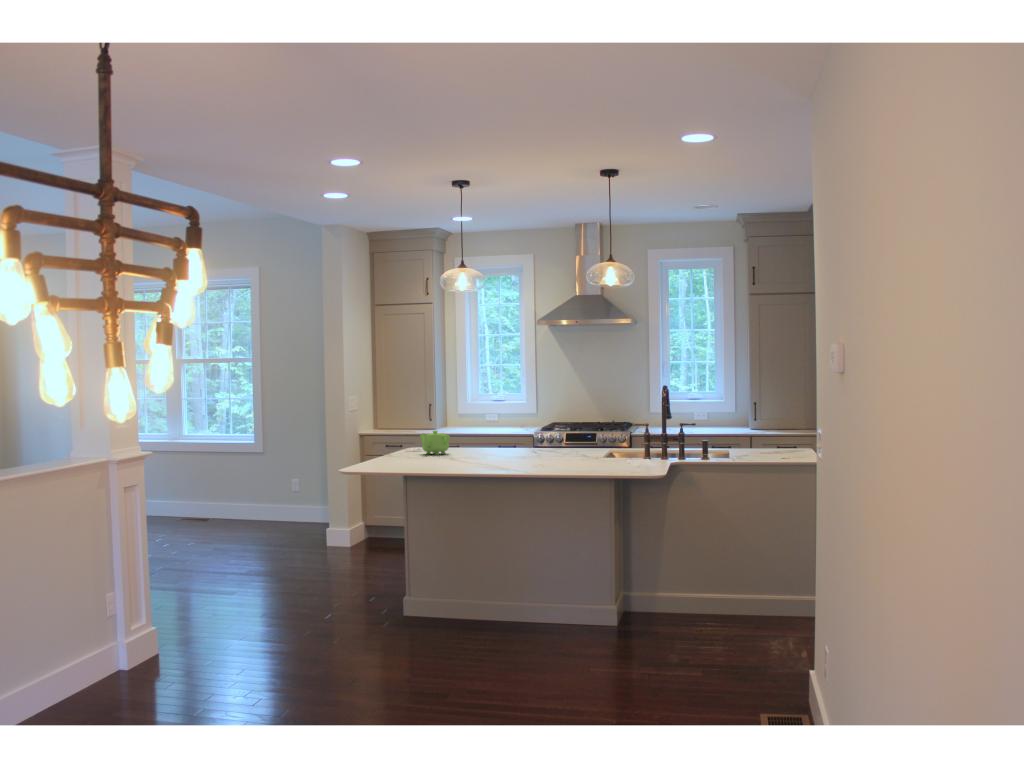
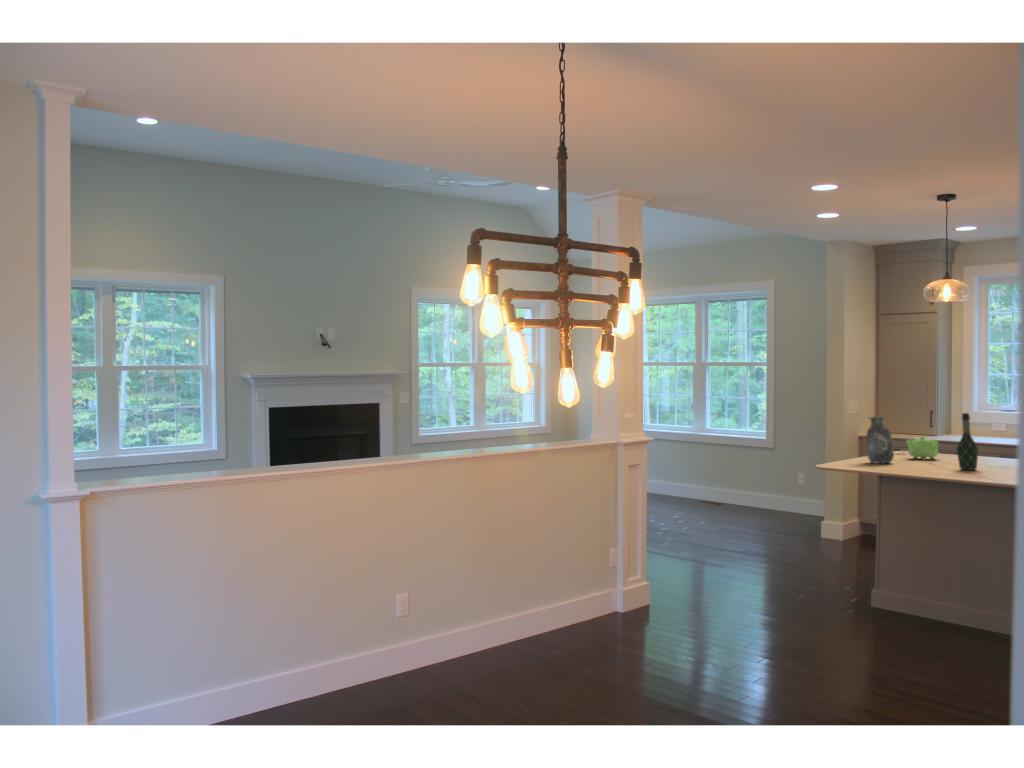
wine bottle: none [471,407,489,464] -> present [956,413,978,470]
decorative vase: none [386,411,413,461] -> present [866,416,894,464]

